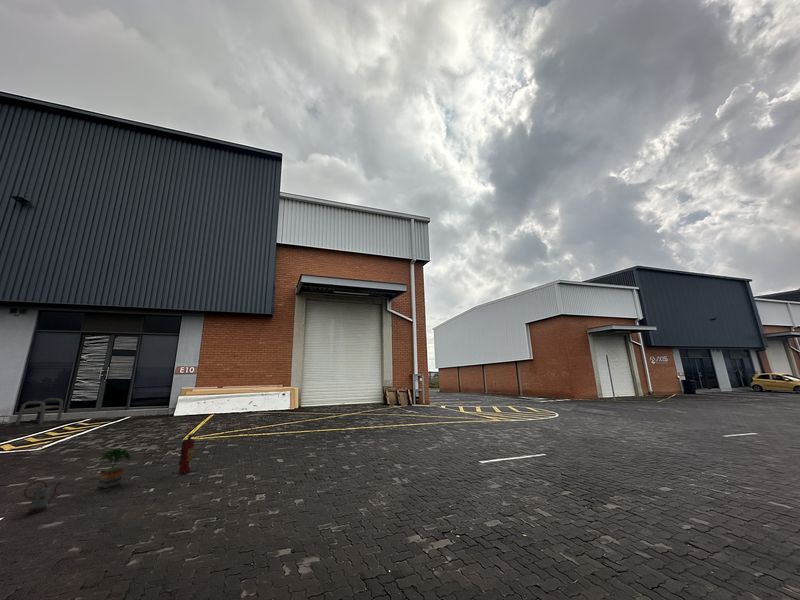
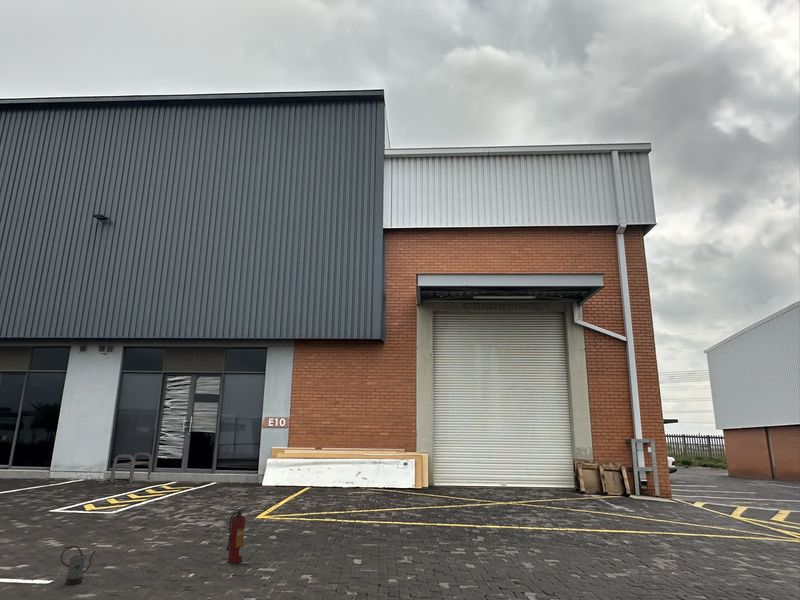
potted tree: present [98,449,131,488] -> none [139,518,174,568]

